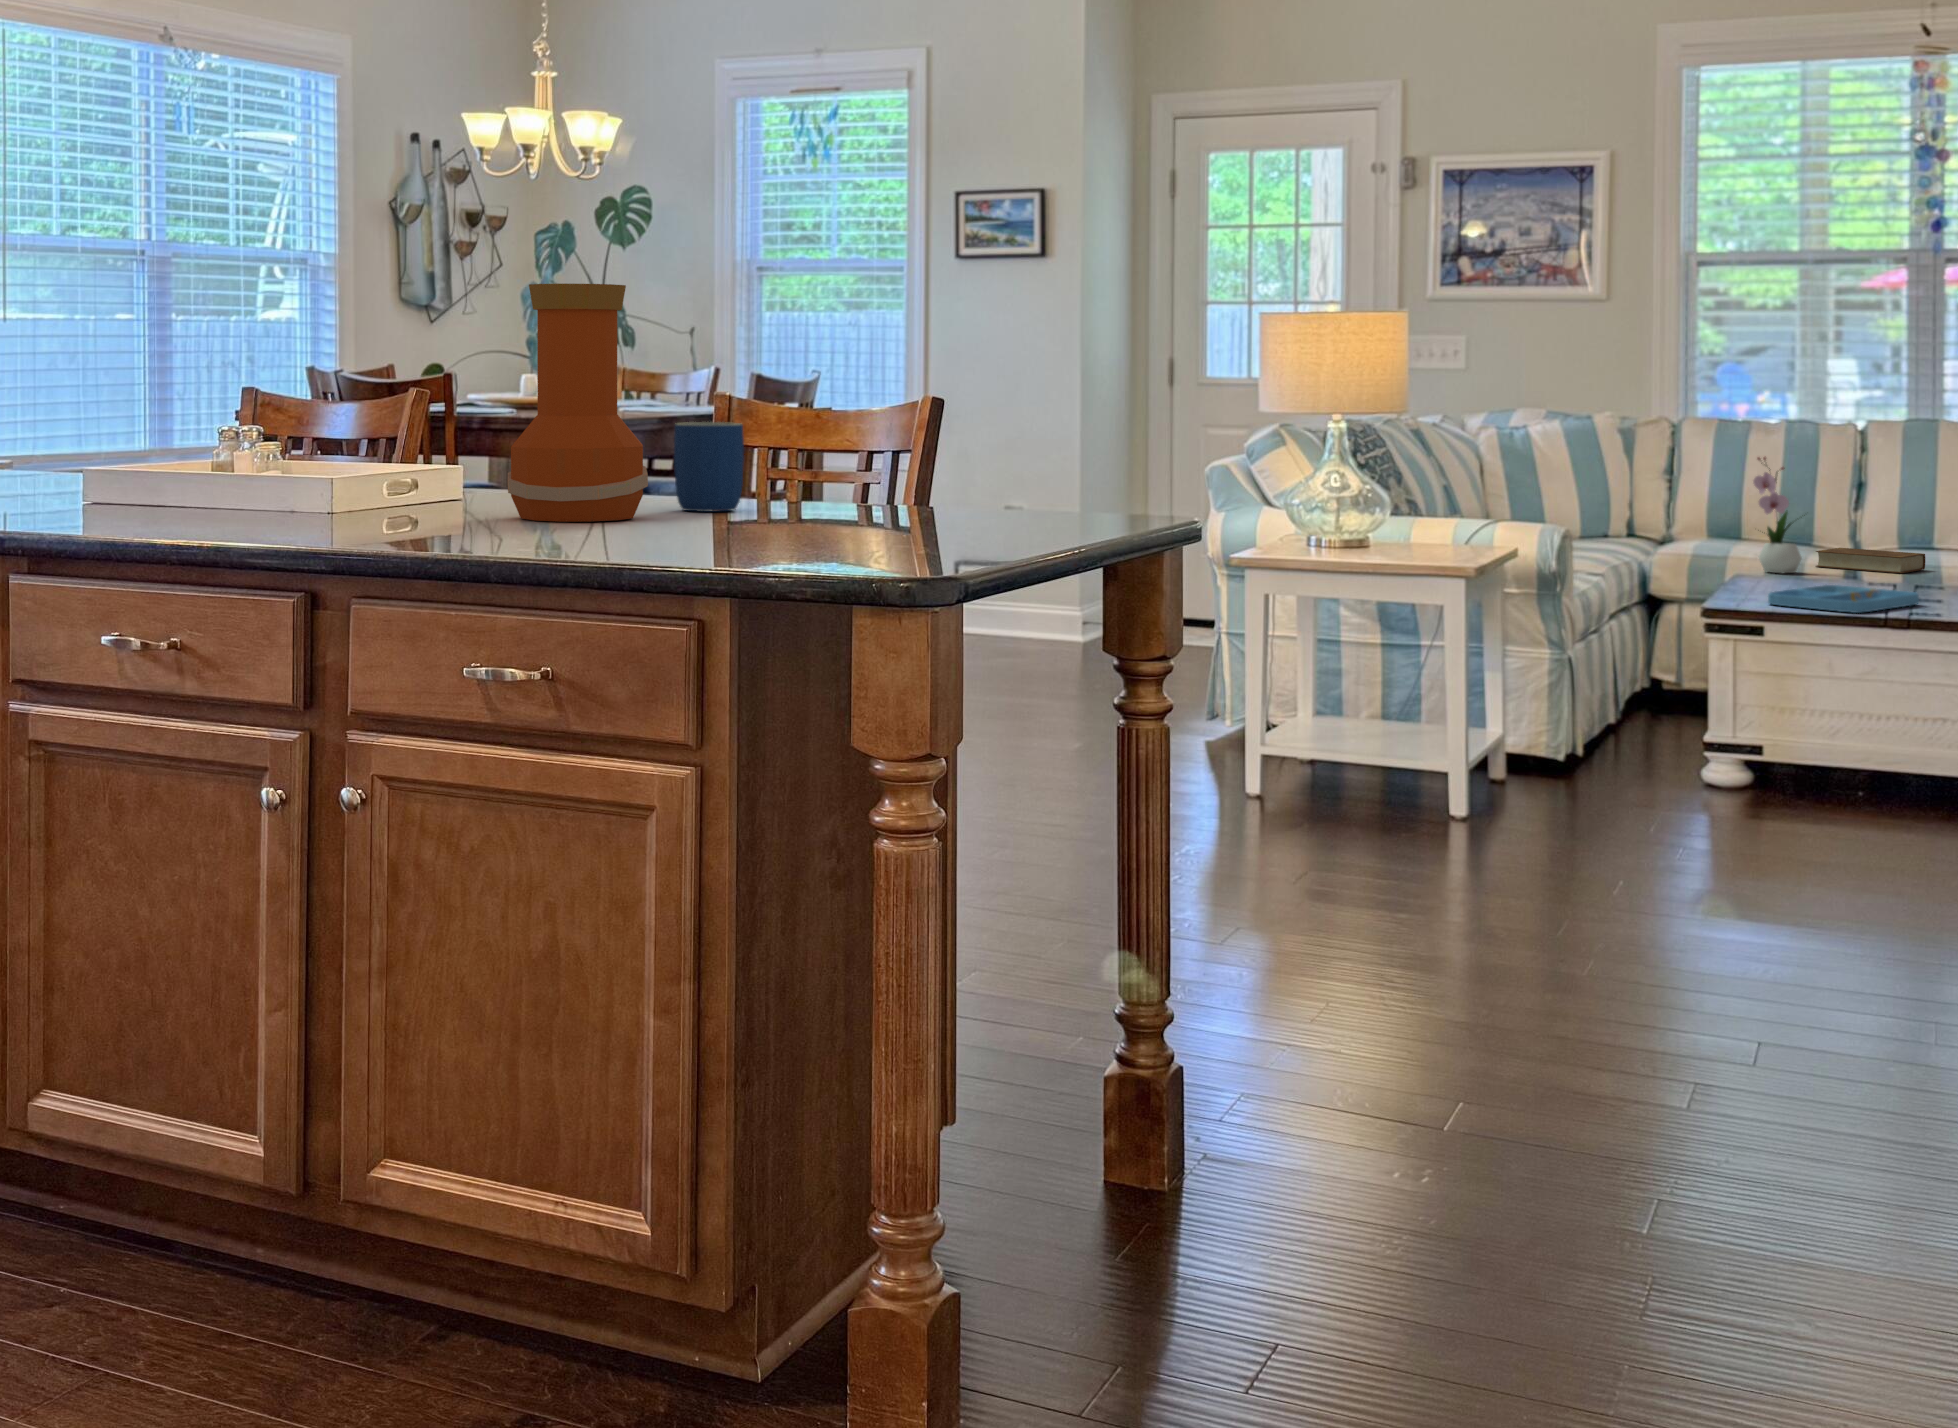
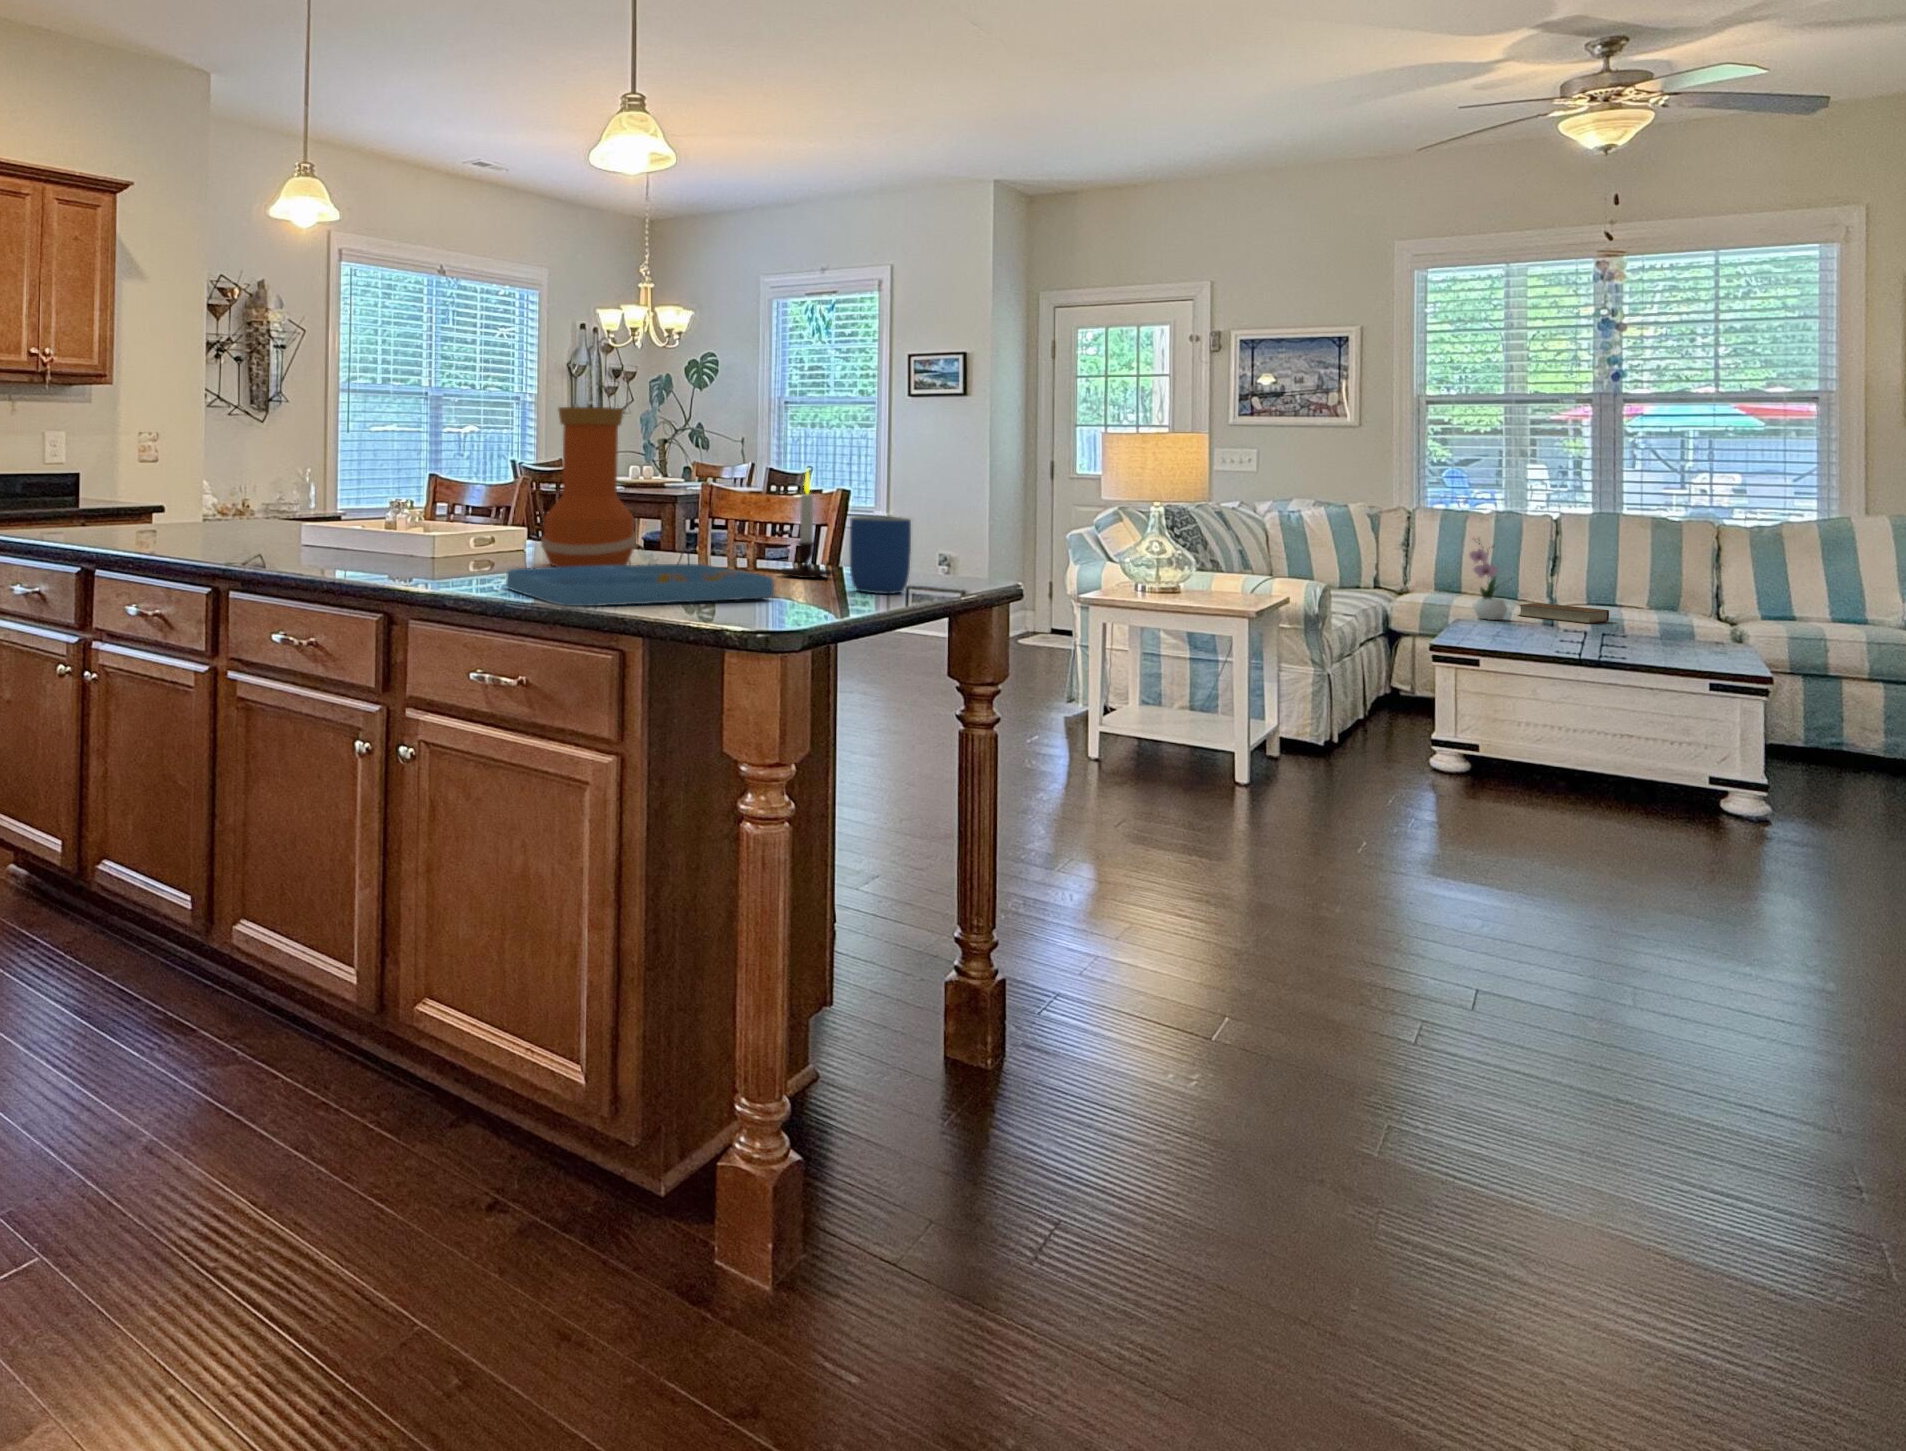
candle: none [858,368,946,524] -> present [781,470,841,578]
mug: present [674,422,744,512] -> present [850,516,911,594]
tray: present [1768,585,1919,613] -> present [506,564,774,606]

